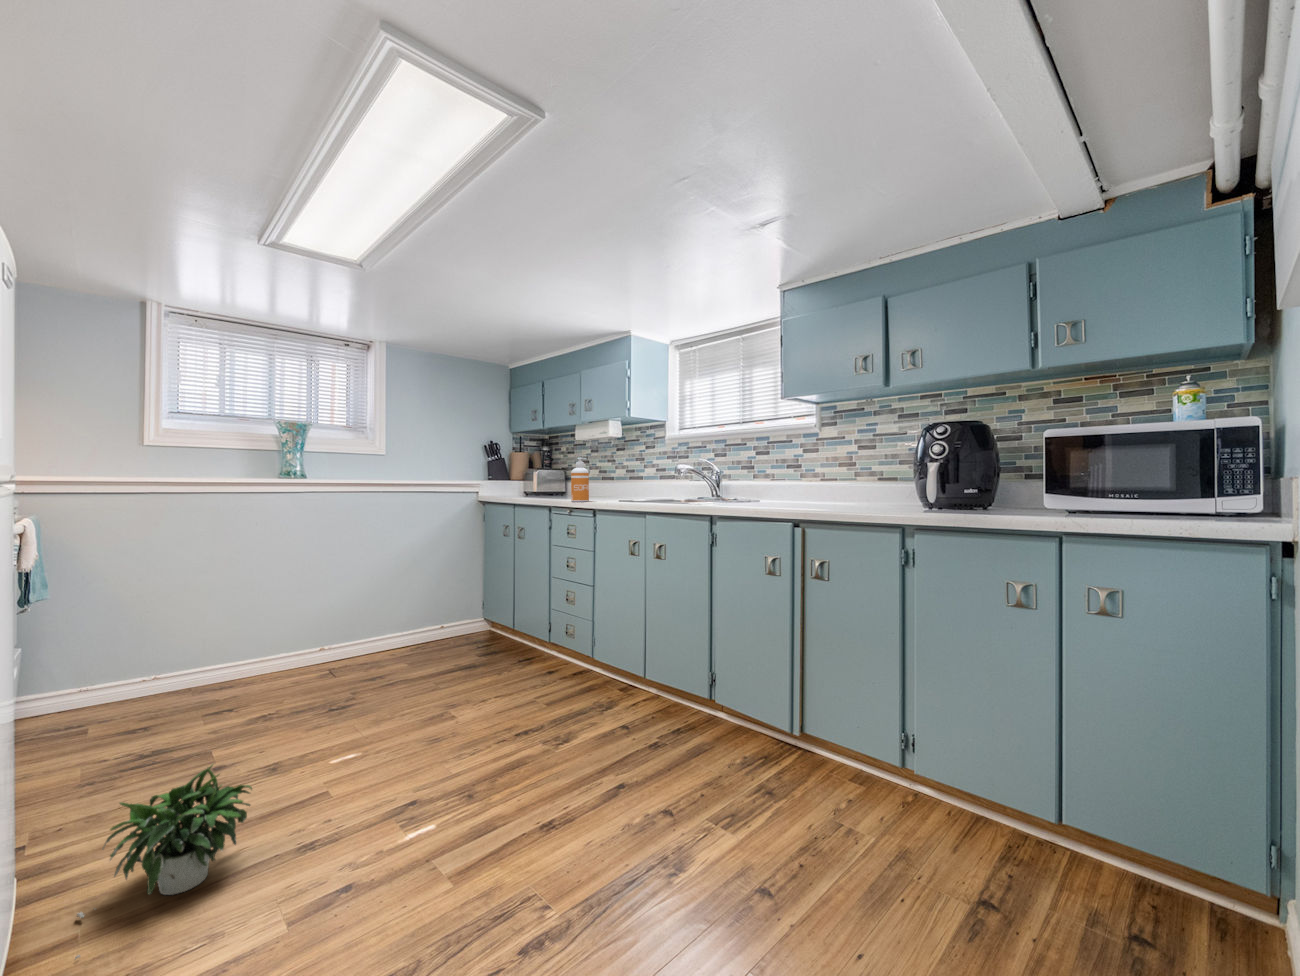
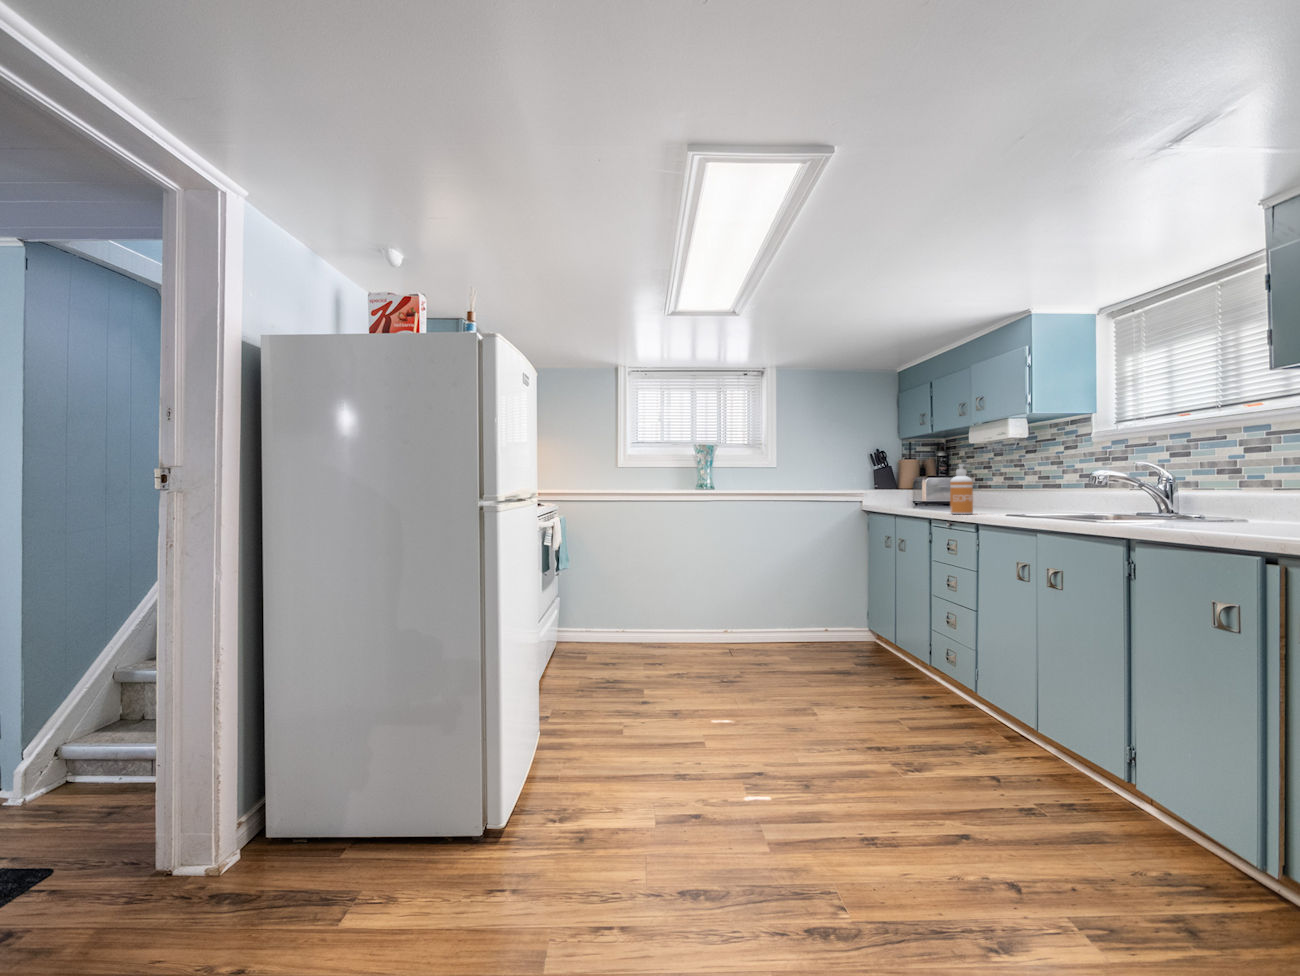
potted plant: present [75,764,252,959] -> none [537,701,637,804]

